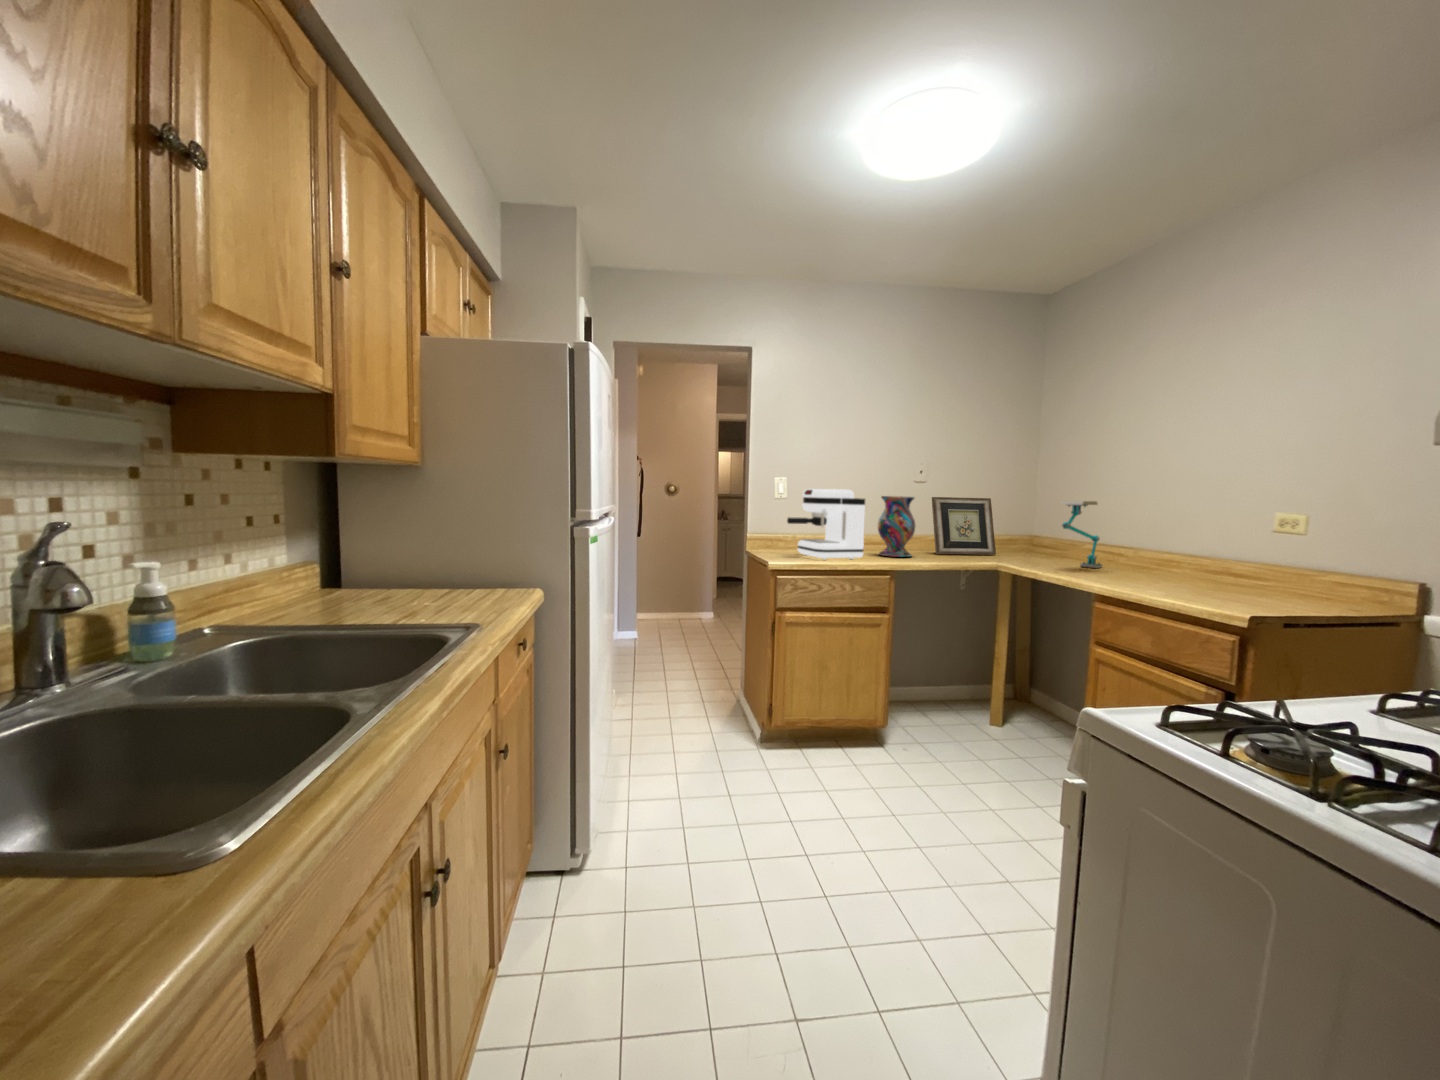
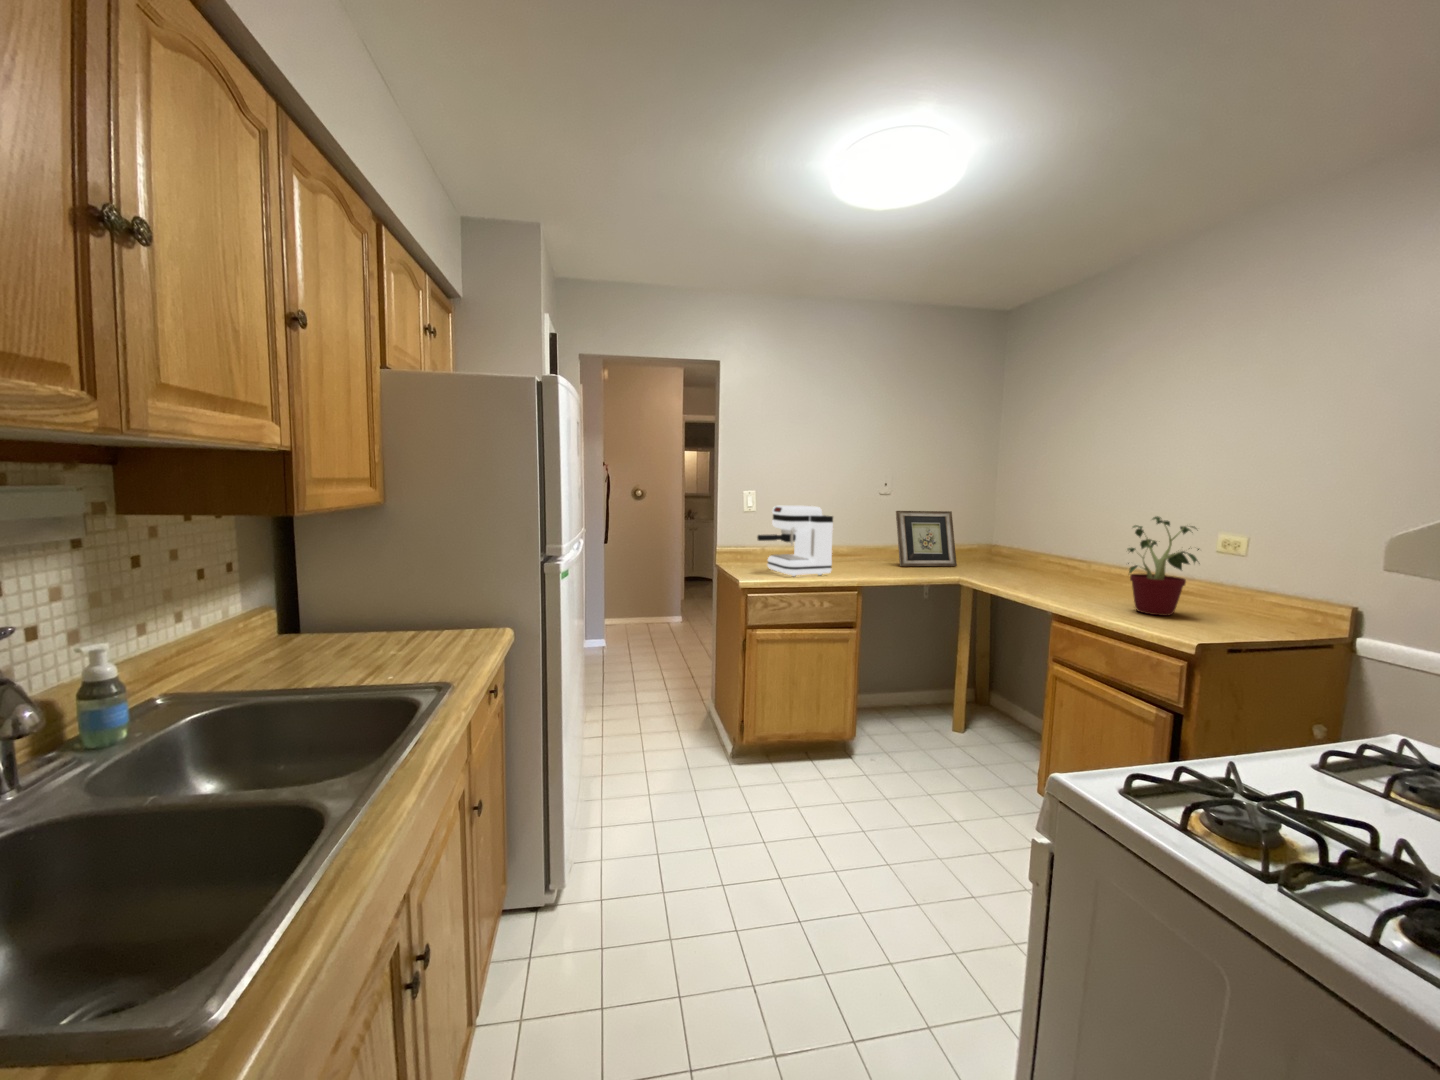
potted plant: none [1172,491,1258,595] -> present [1128,516,1199,616]
vase: present [878,496,915,557] -> none [845,511,881,571]
desk lamp: present [1061,501,1102,568] -> none [1018,518,1057,582]

